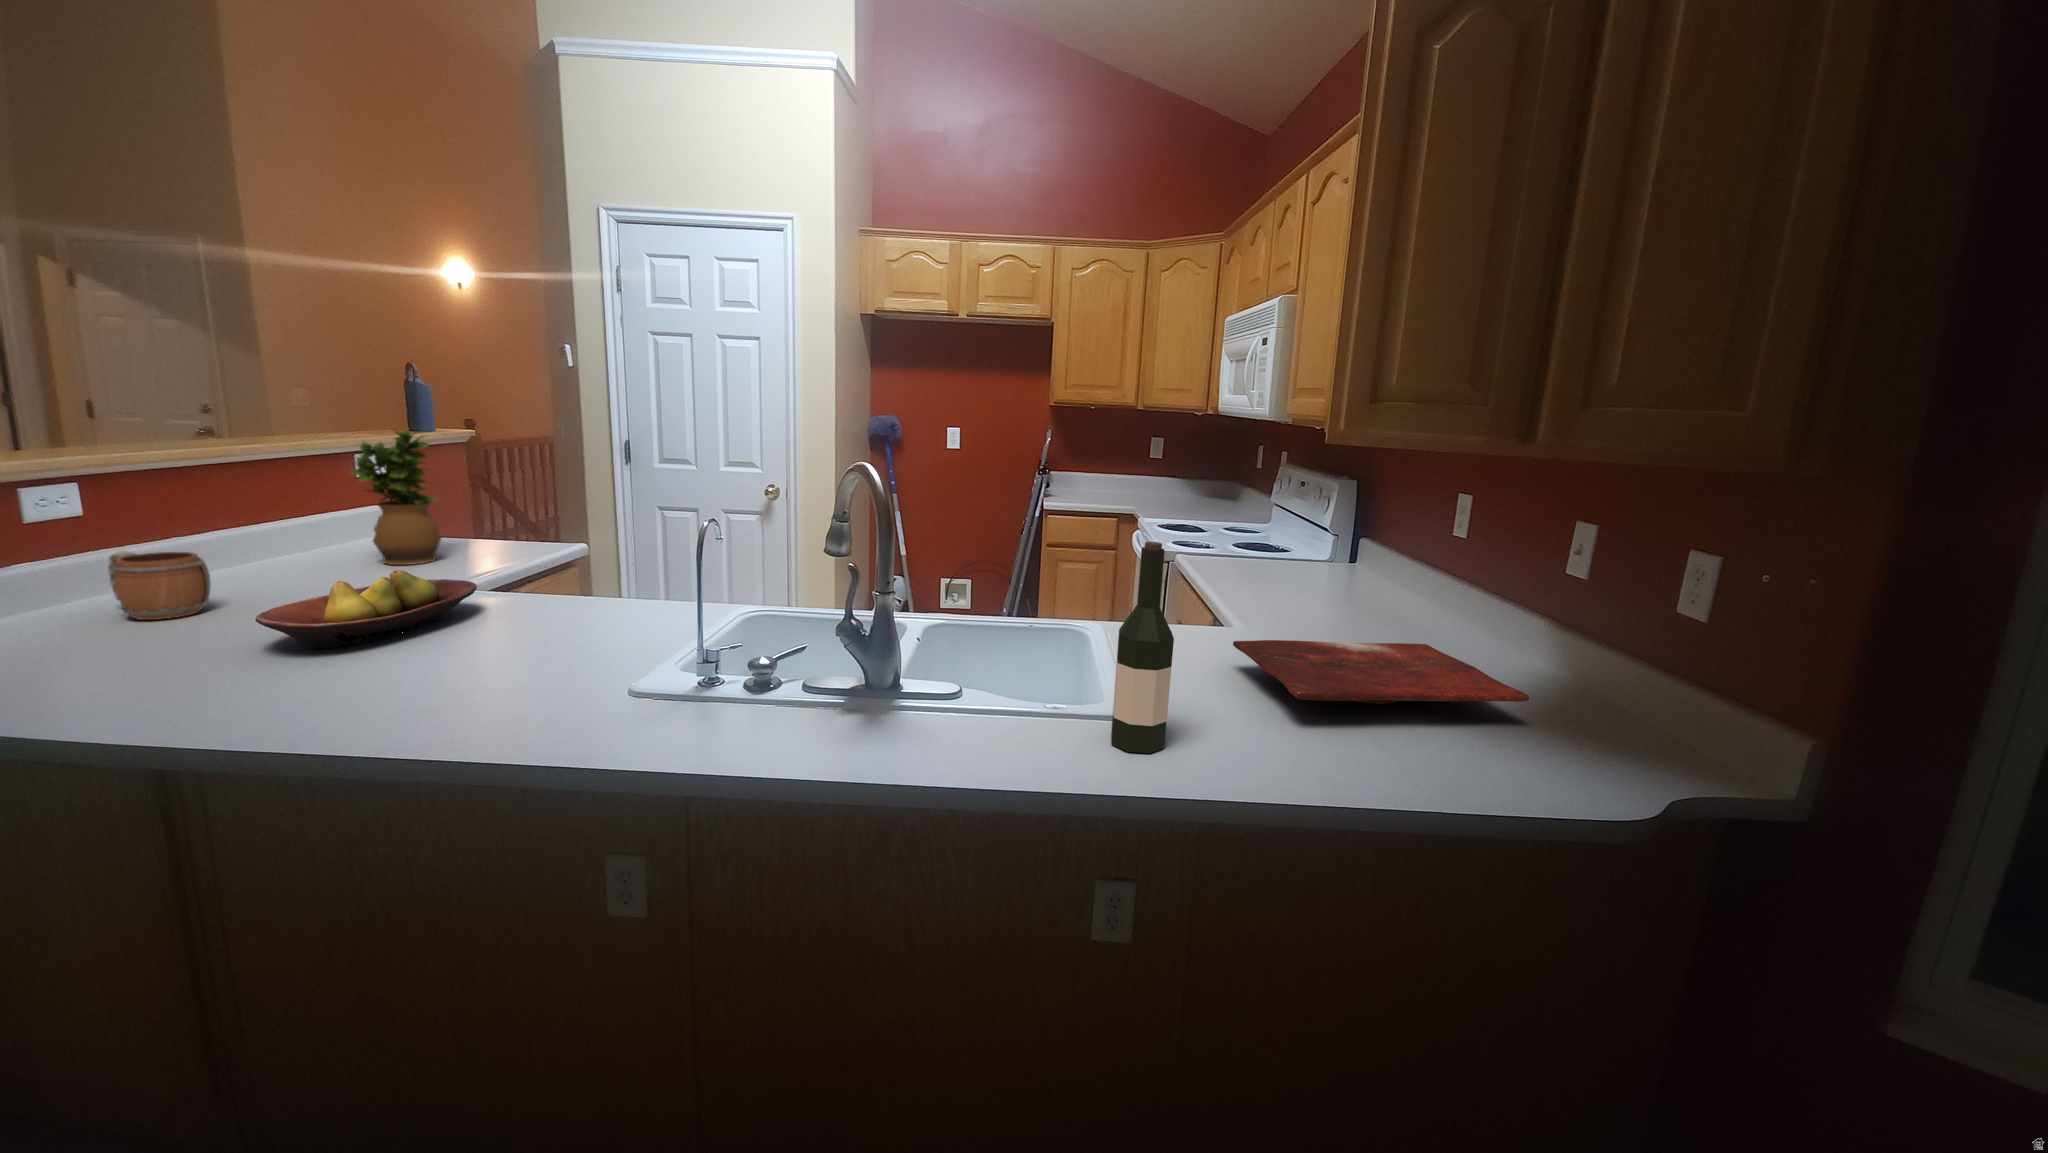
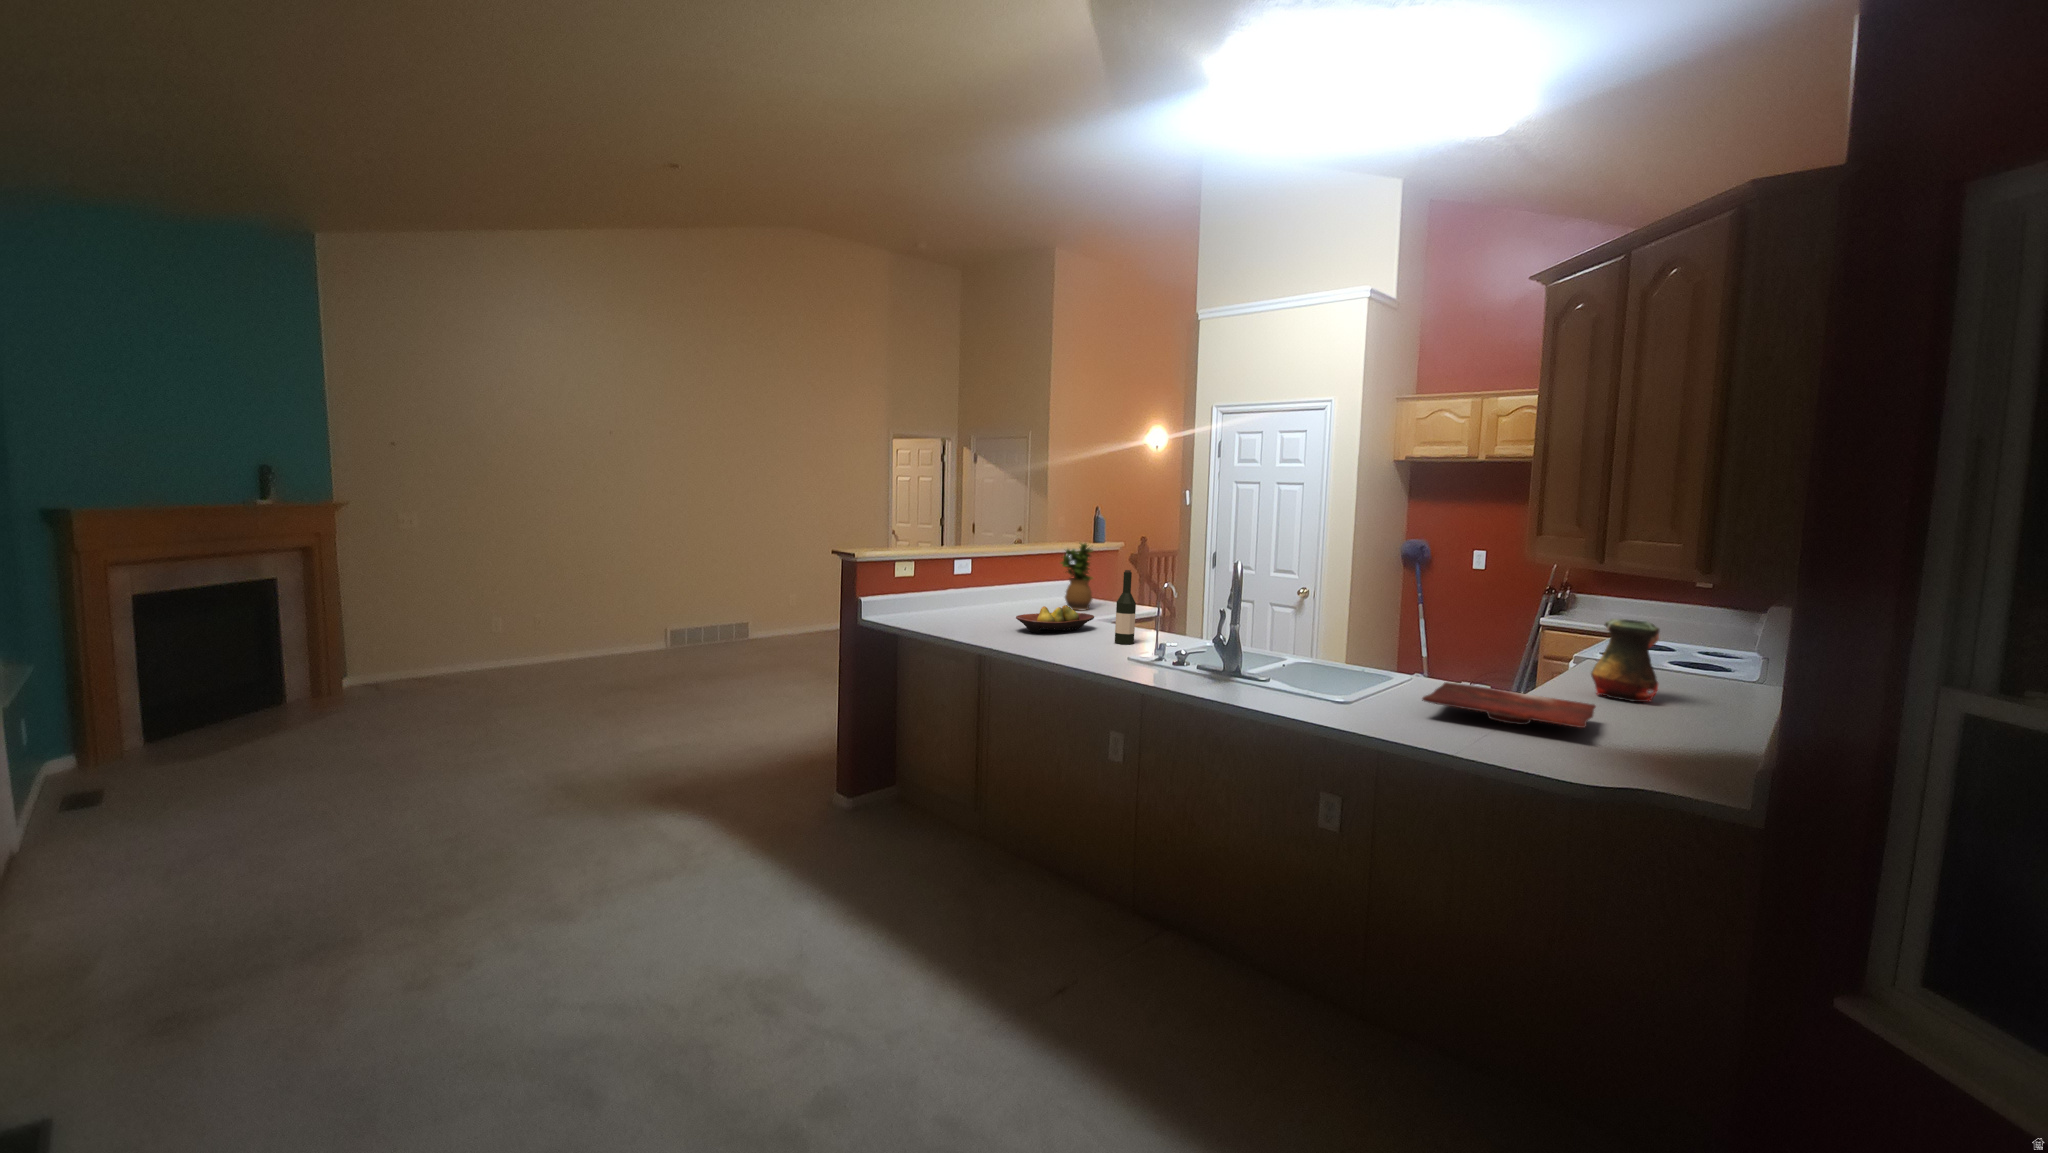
vase: none [1299,510,1390,616] -> present [1591,619,1659,702]
wine bottle: present [1111,542,1174,753] -> present [1115,570,1136,644]
mug: present [108,551,211,620] -> none [975,590,1005,618]

